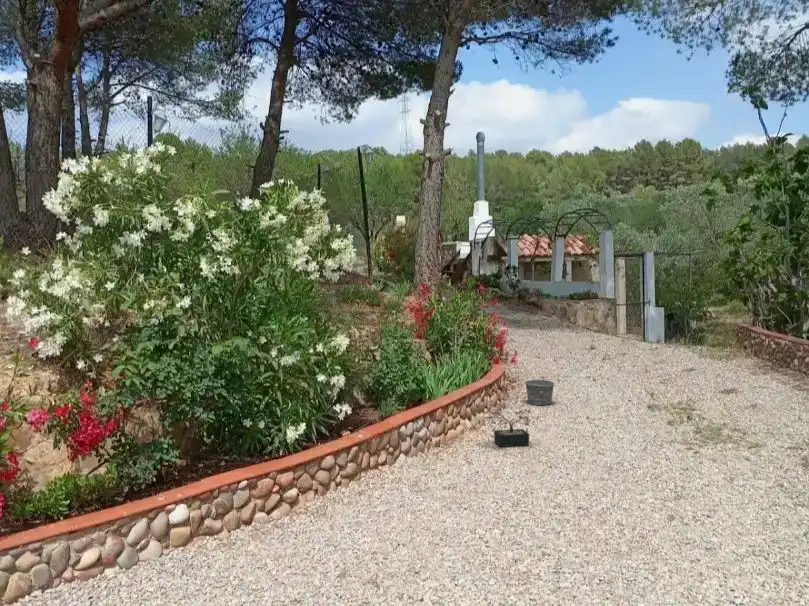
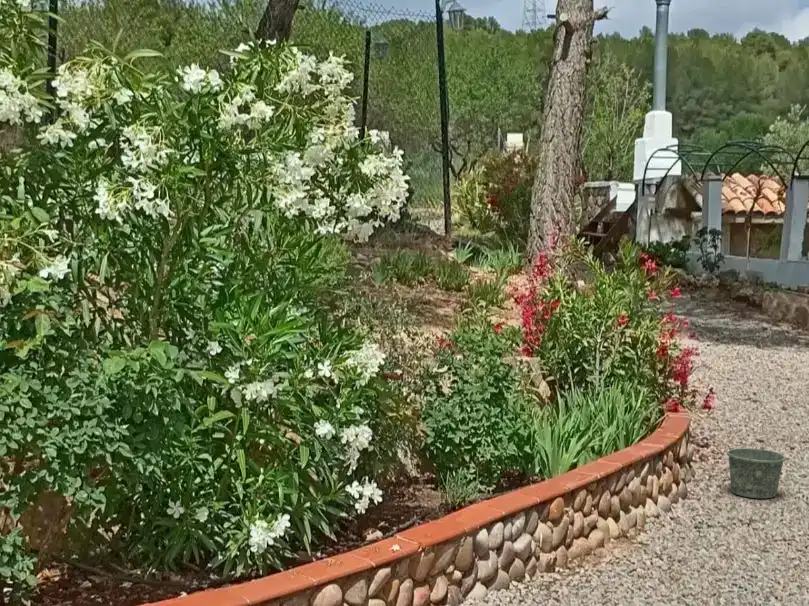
decorative plant: present [483,401,535,447] -> none [641,488,746,581]

